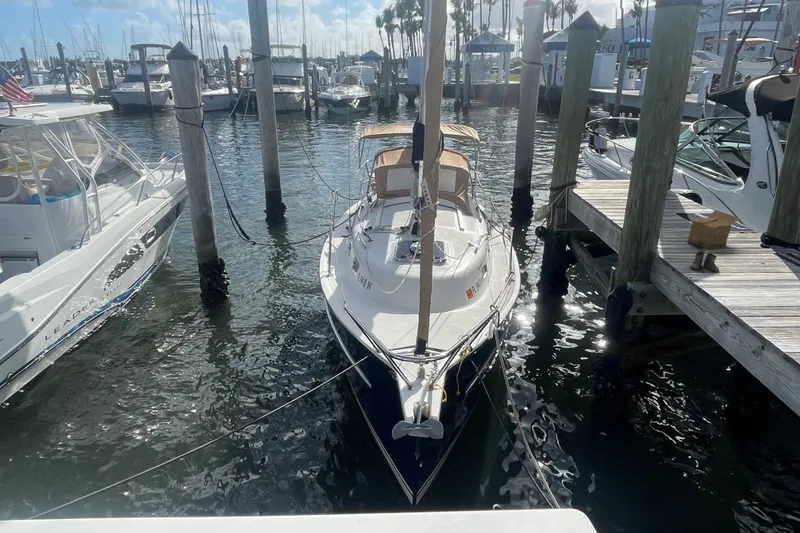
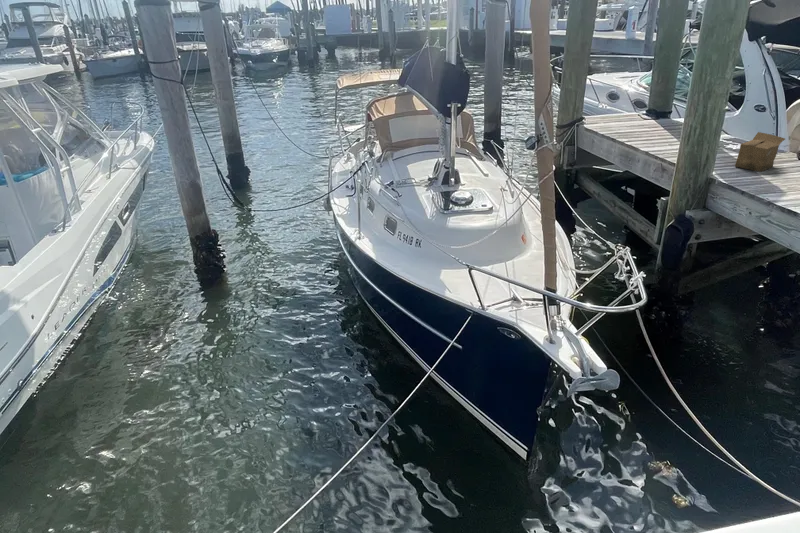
boots: present [690,251,719,272] -> none [753,173,787,192]

